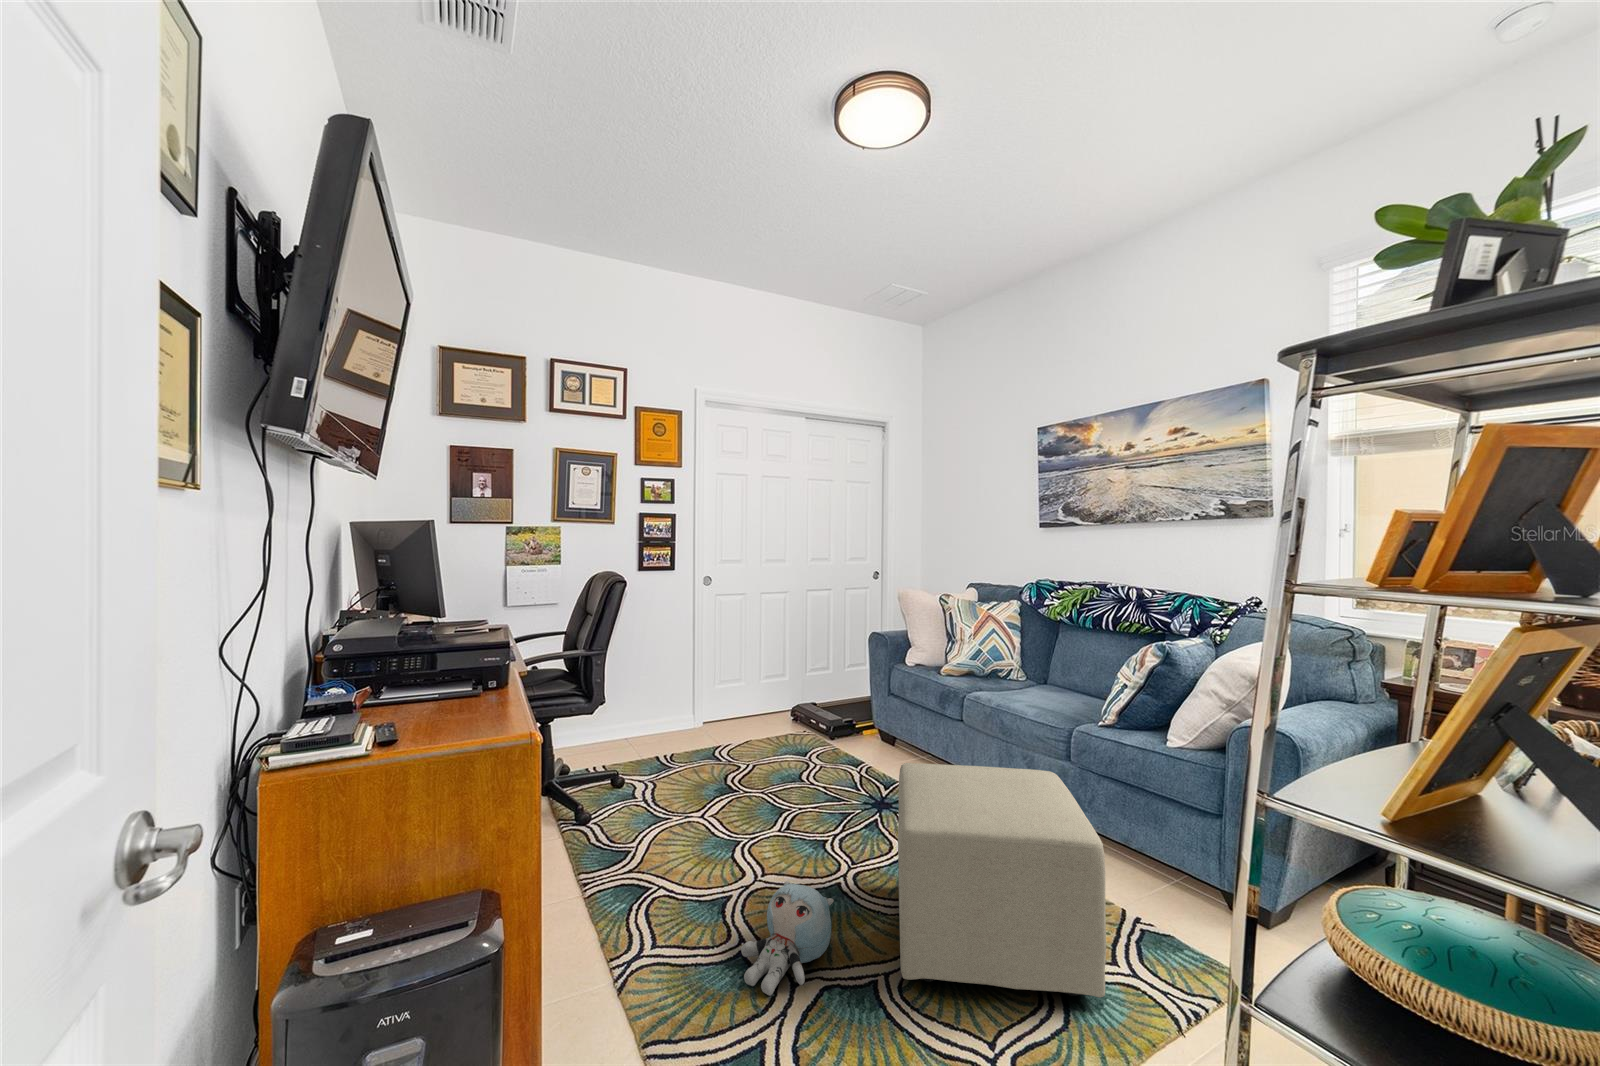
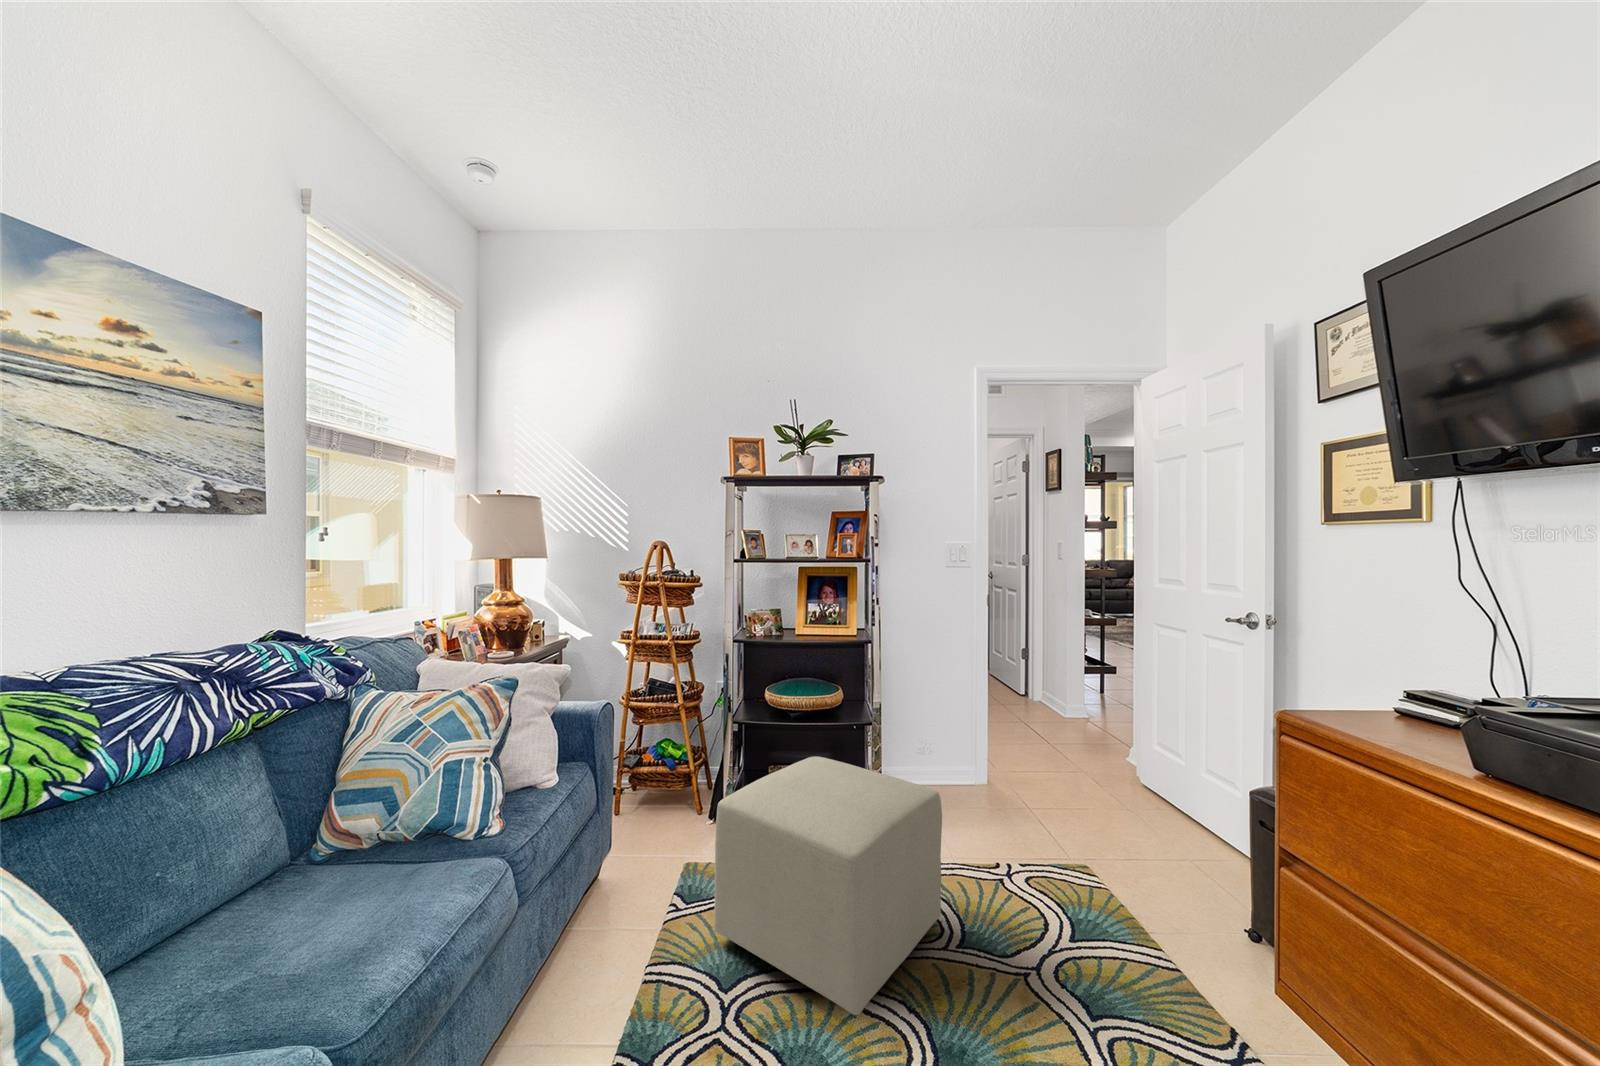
plush toy: present [741,881,834,996] -> none [987,920,1094,1014]

